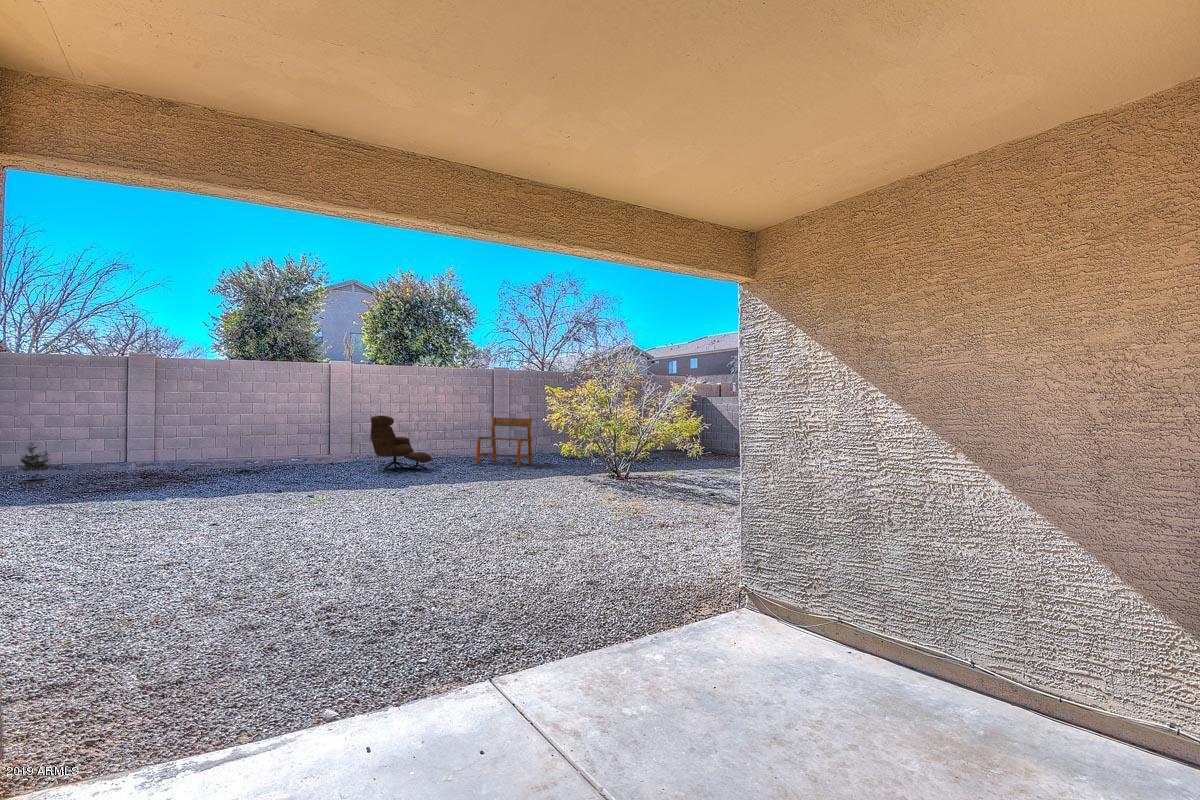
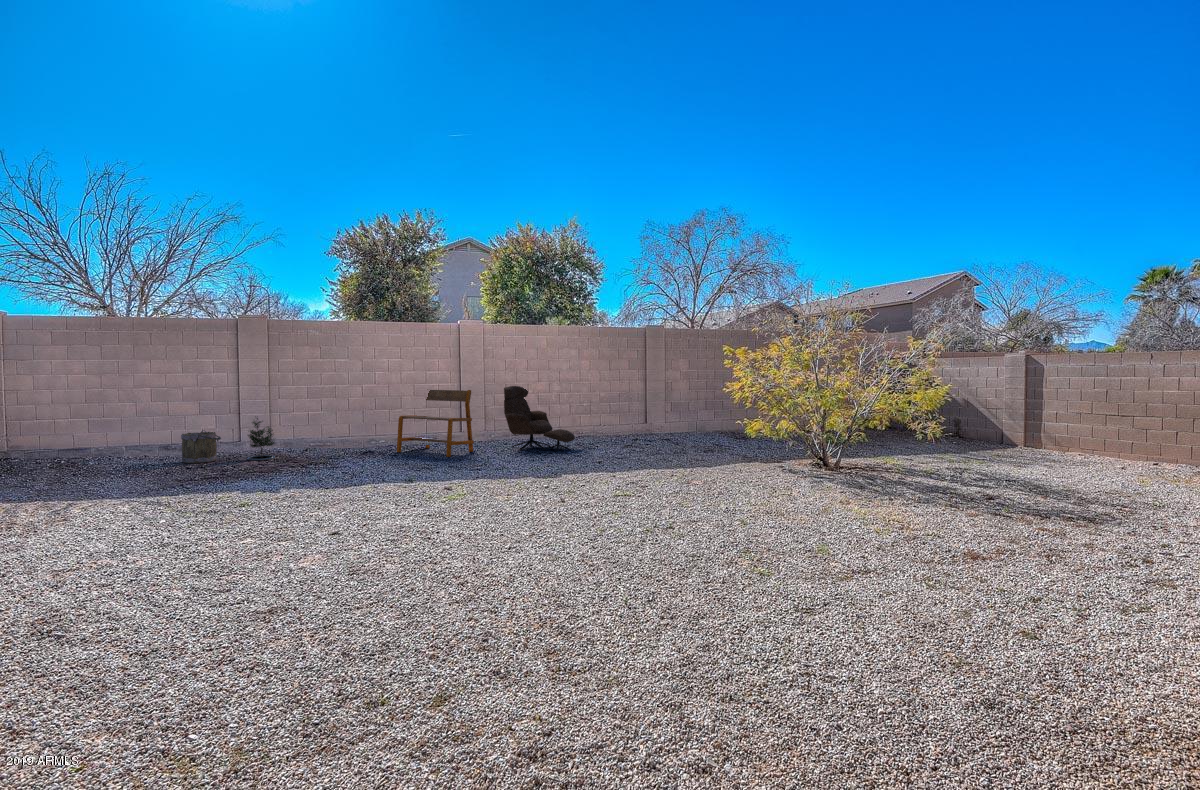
bench: present [476,417,533,467] -> present [397,389,474,457]
potted tree: present [20,444,51,483] -> present [247,418,275,460]
bucket: none [69,453,107,481] -> present [181,430,221,463]

